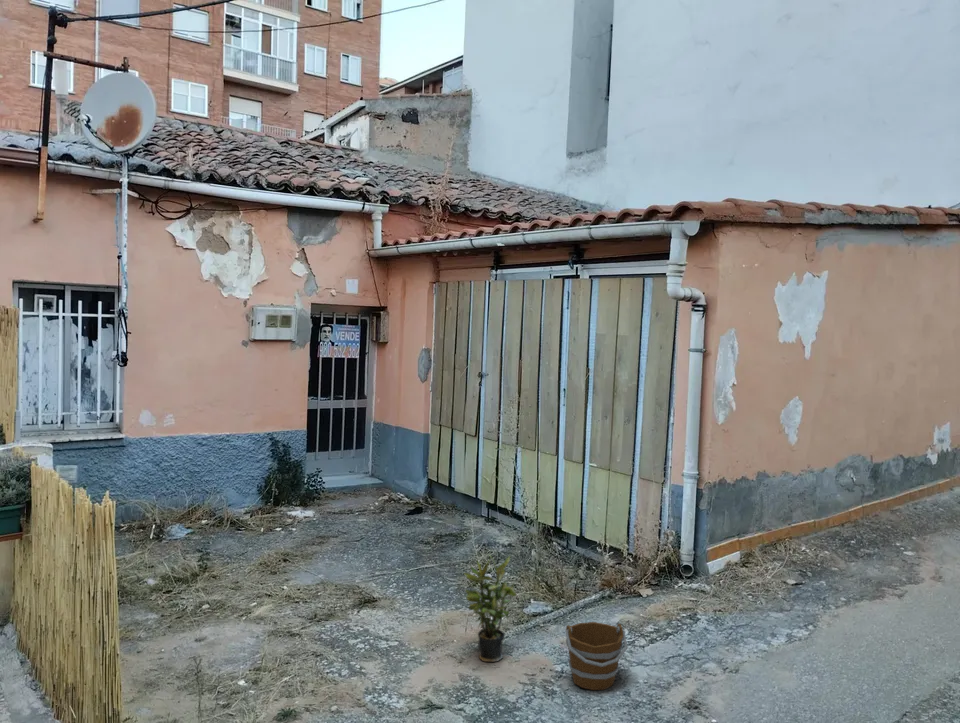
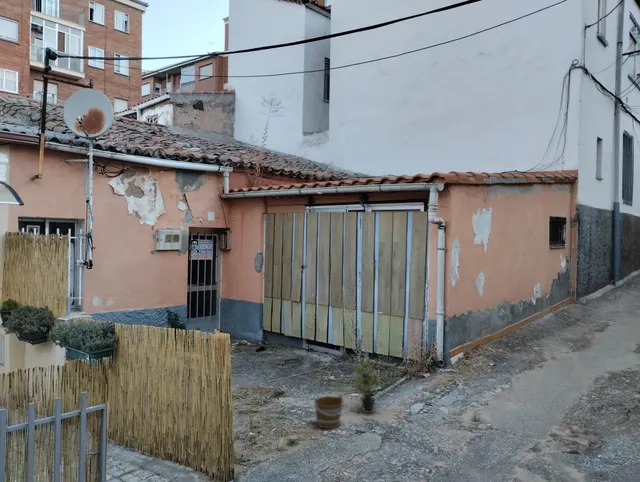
bucket: present [566,622,627,690] -> present [314,396,345,429]

